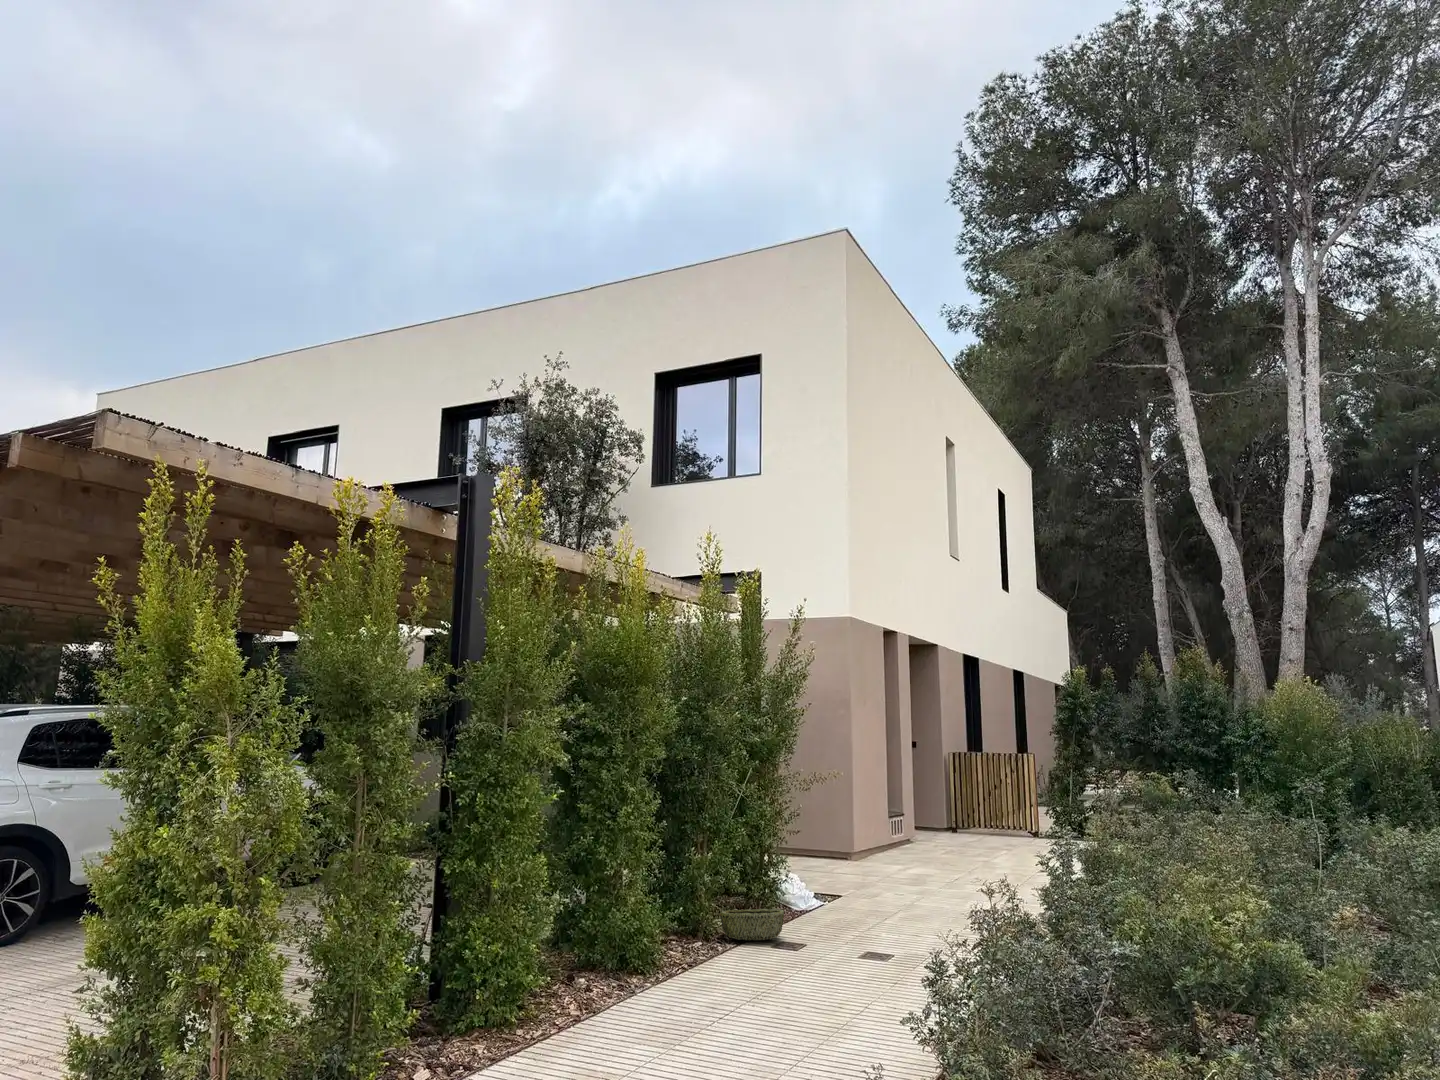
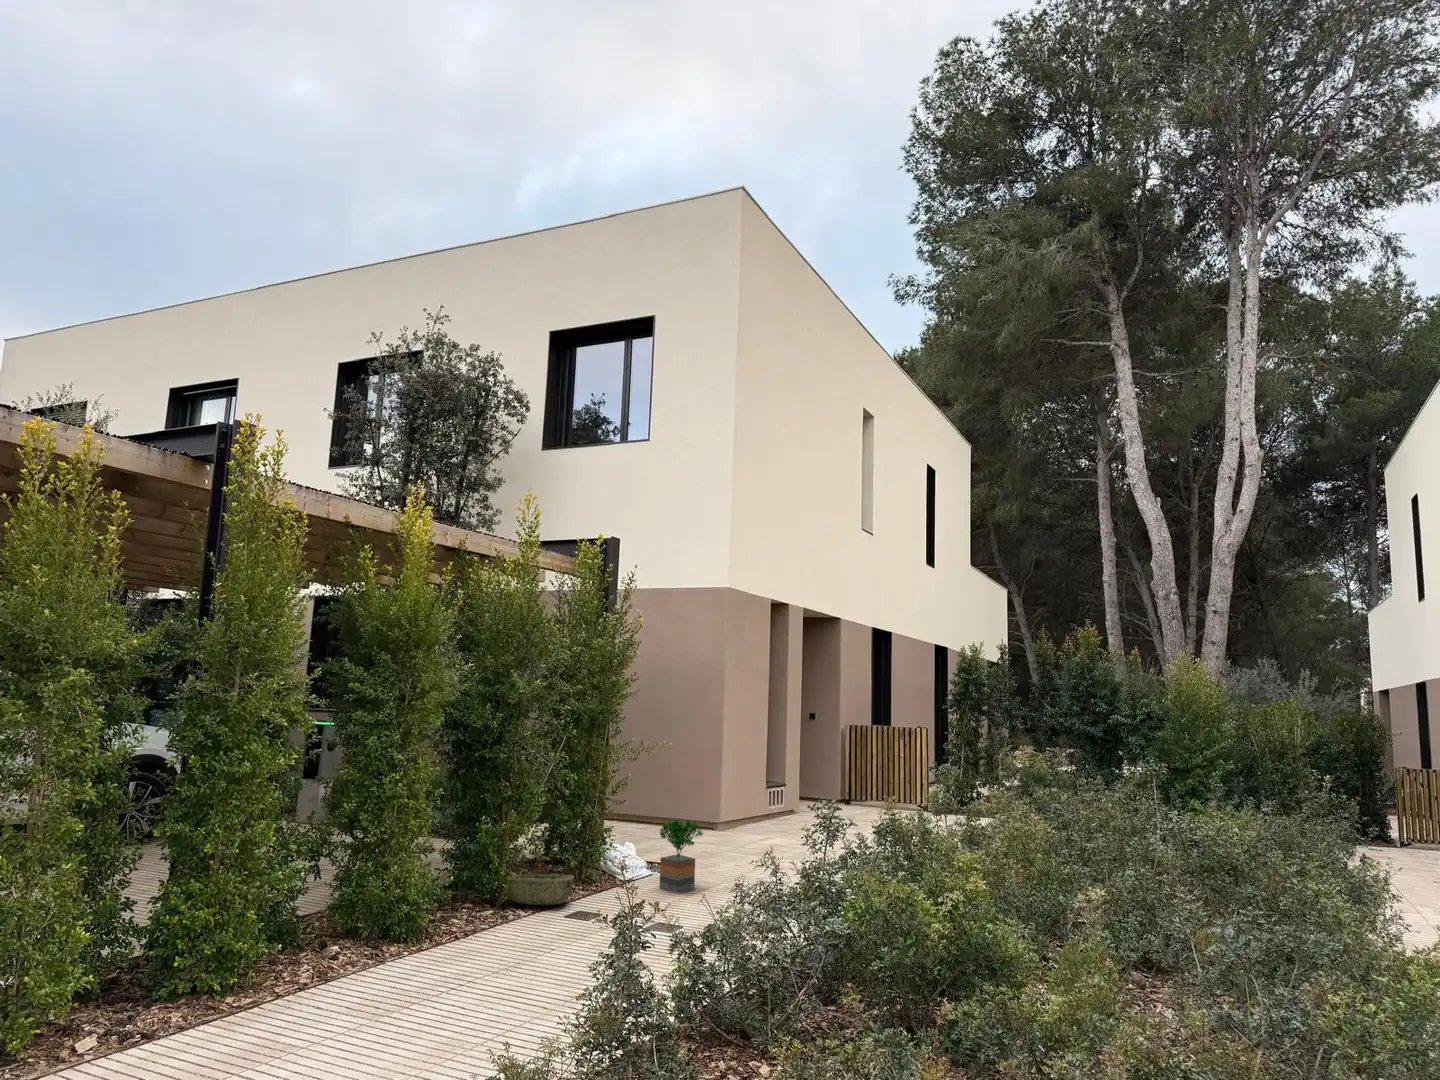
potted tree: none [851,849,896,924] -> present [659,819,703,893]

